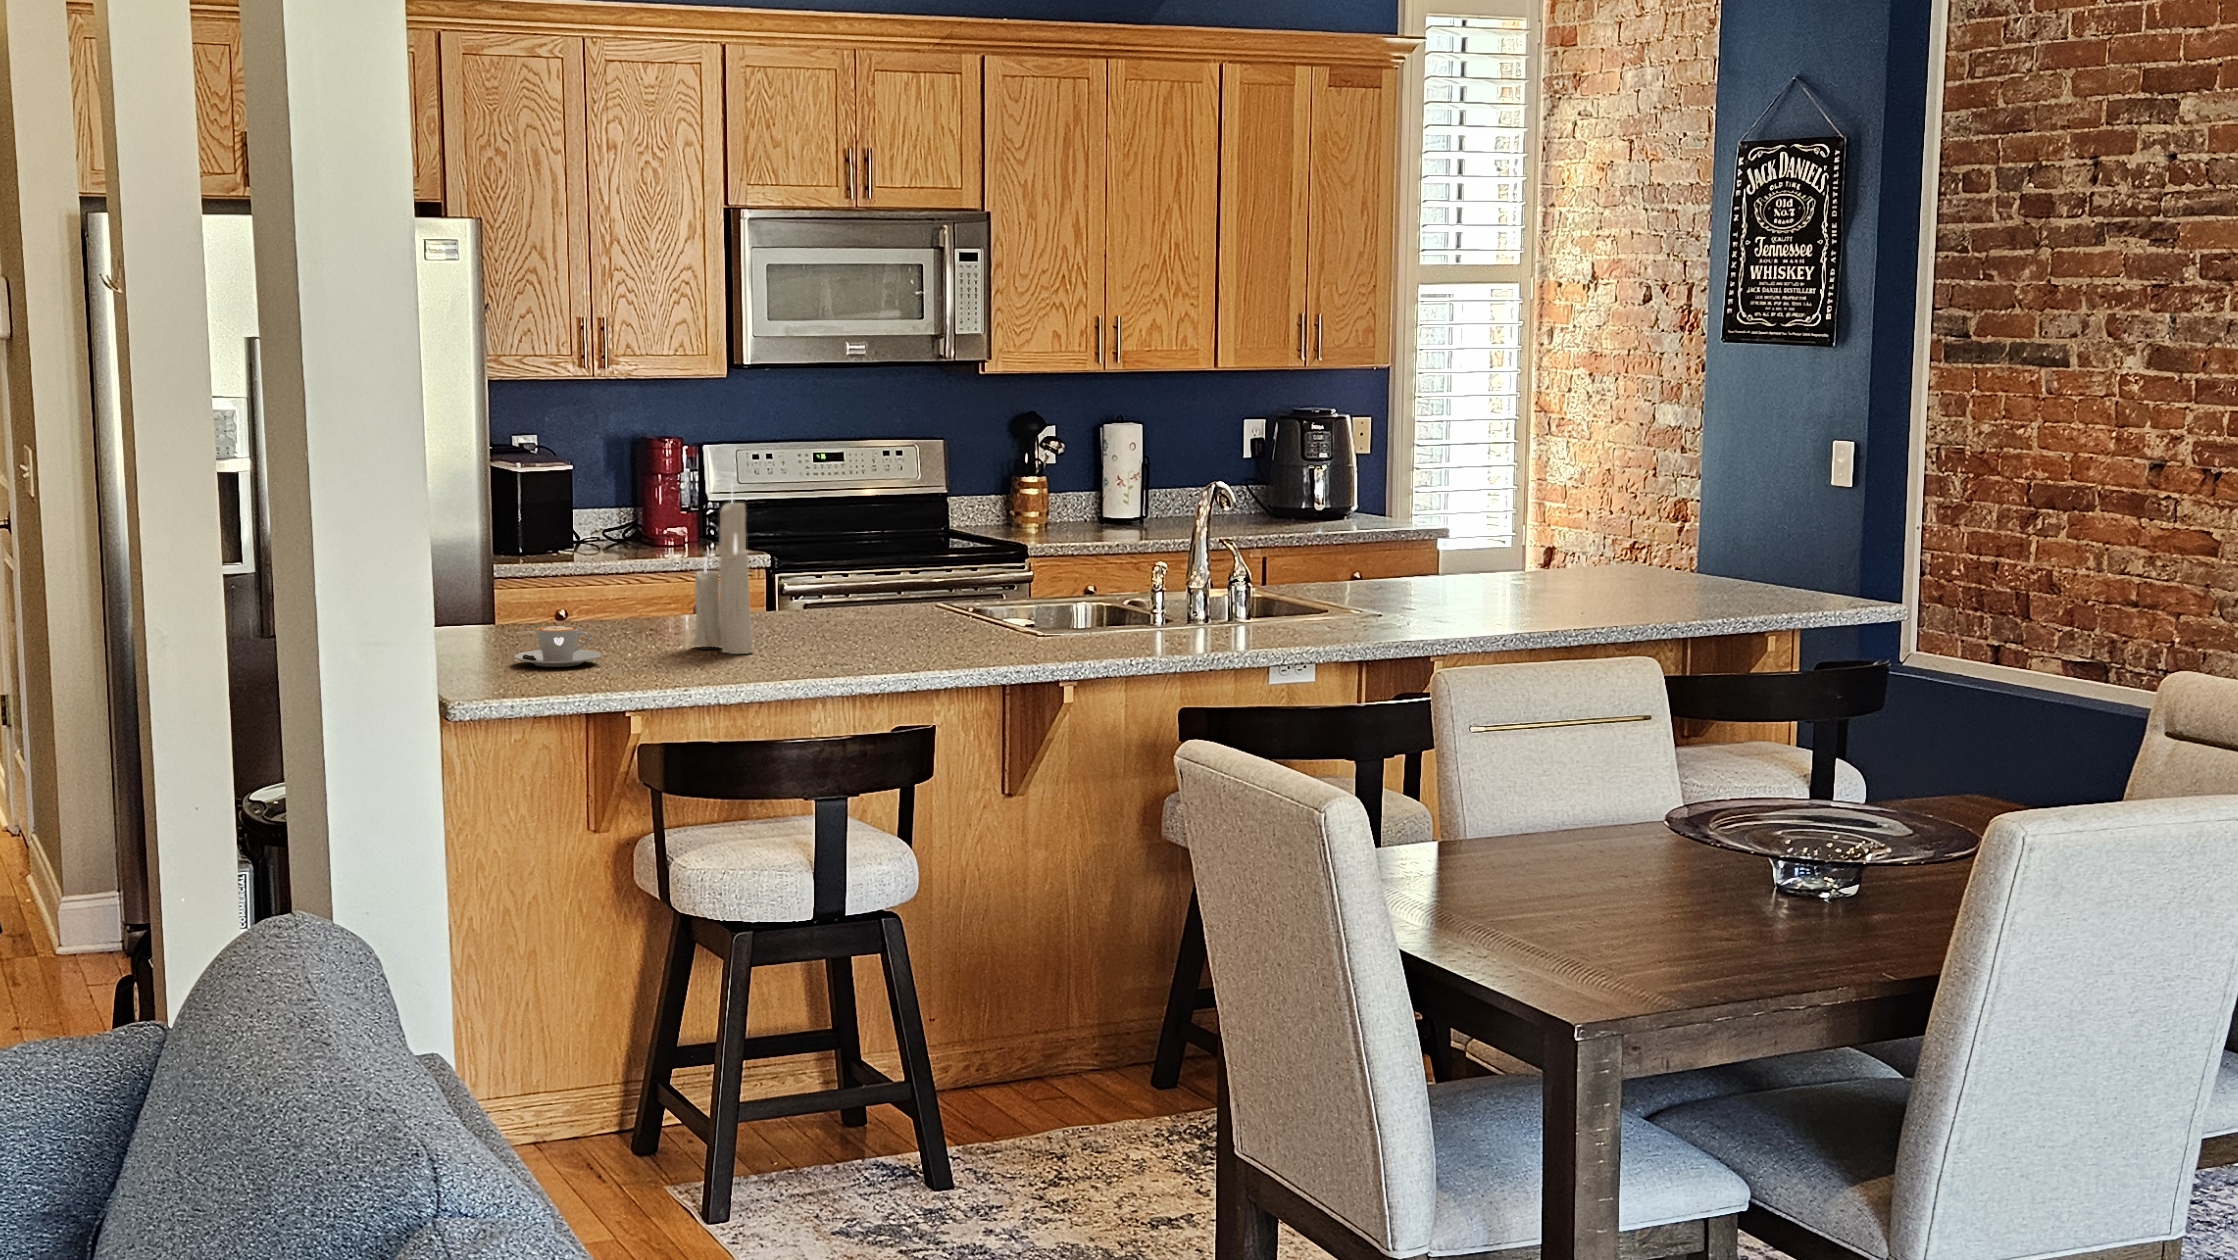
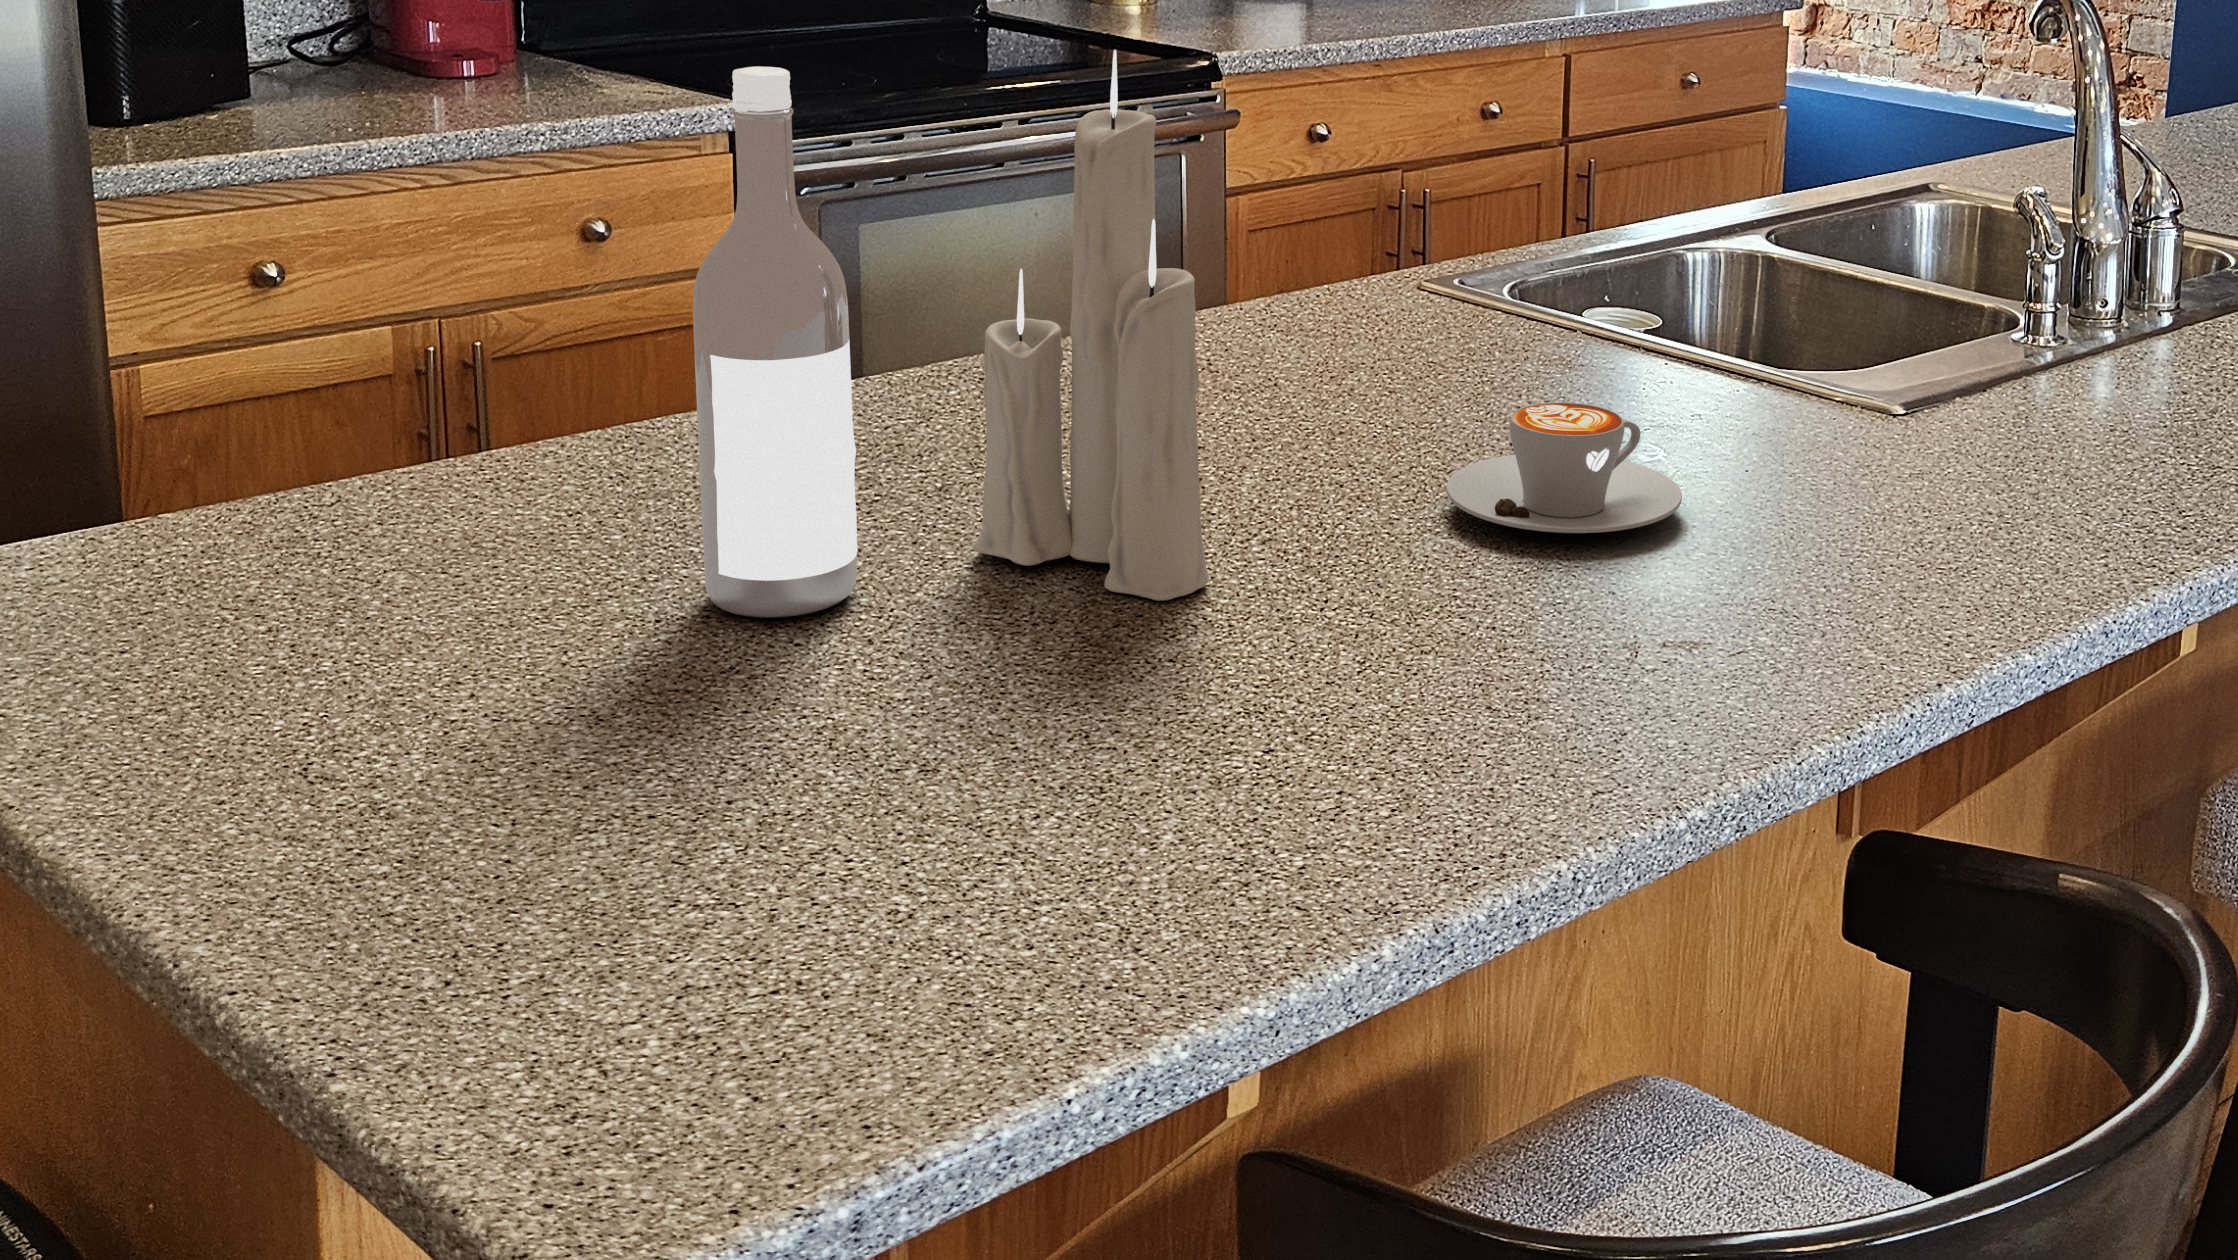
wine bottle: none [603,485,651,652] -> present [693,67,857,618]
coffee cup: present [515,626,601,667] -> present [1446,402,1682,533]

